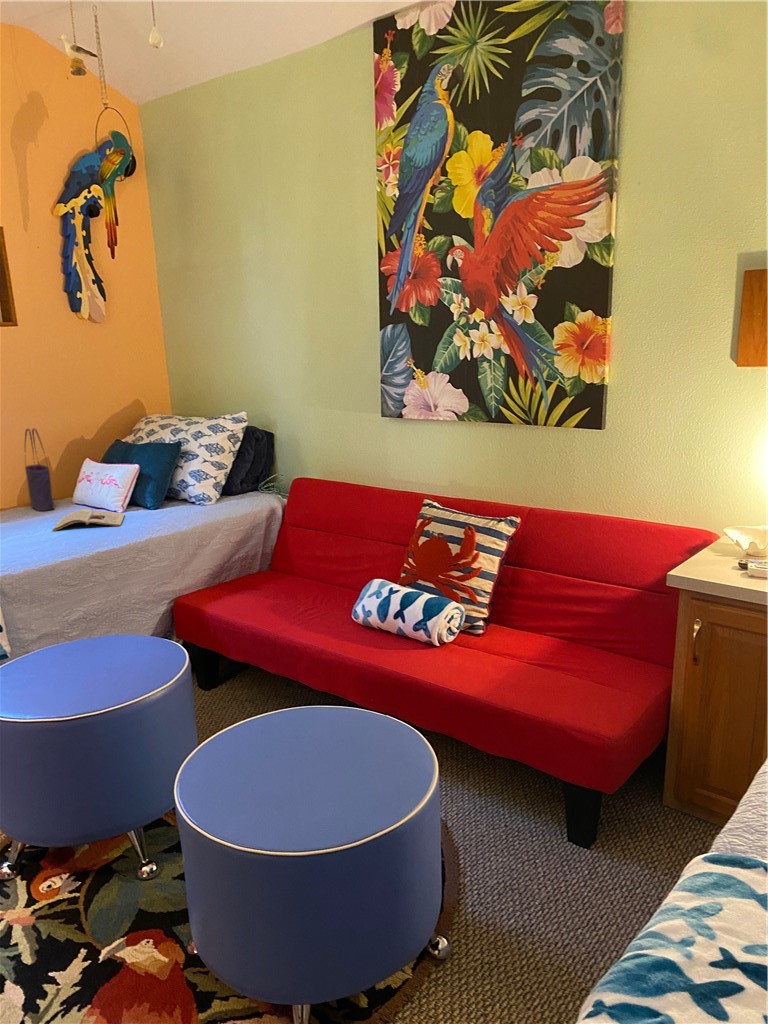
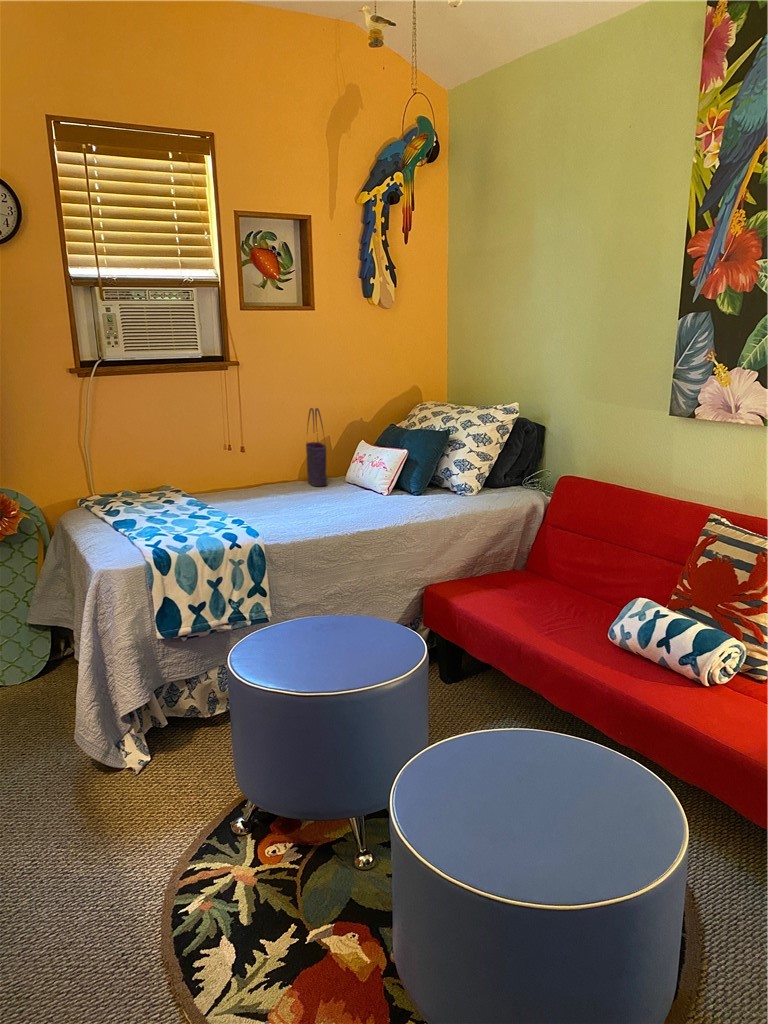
magazine: present [53,509,125,531] -> none [321,489,388,509]

